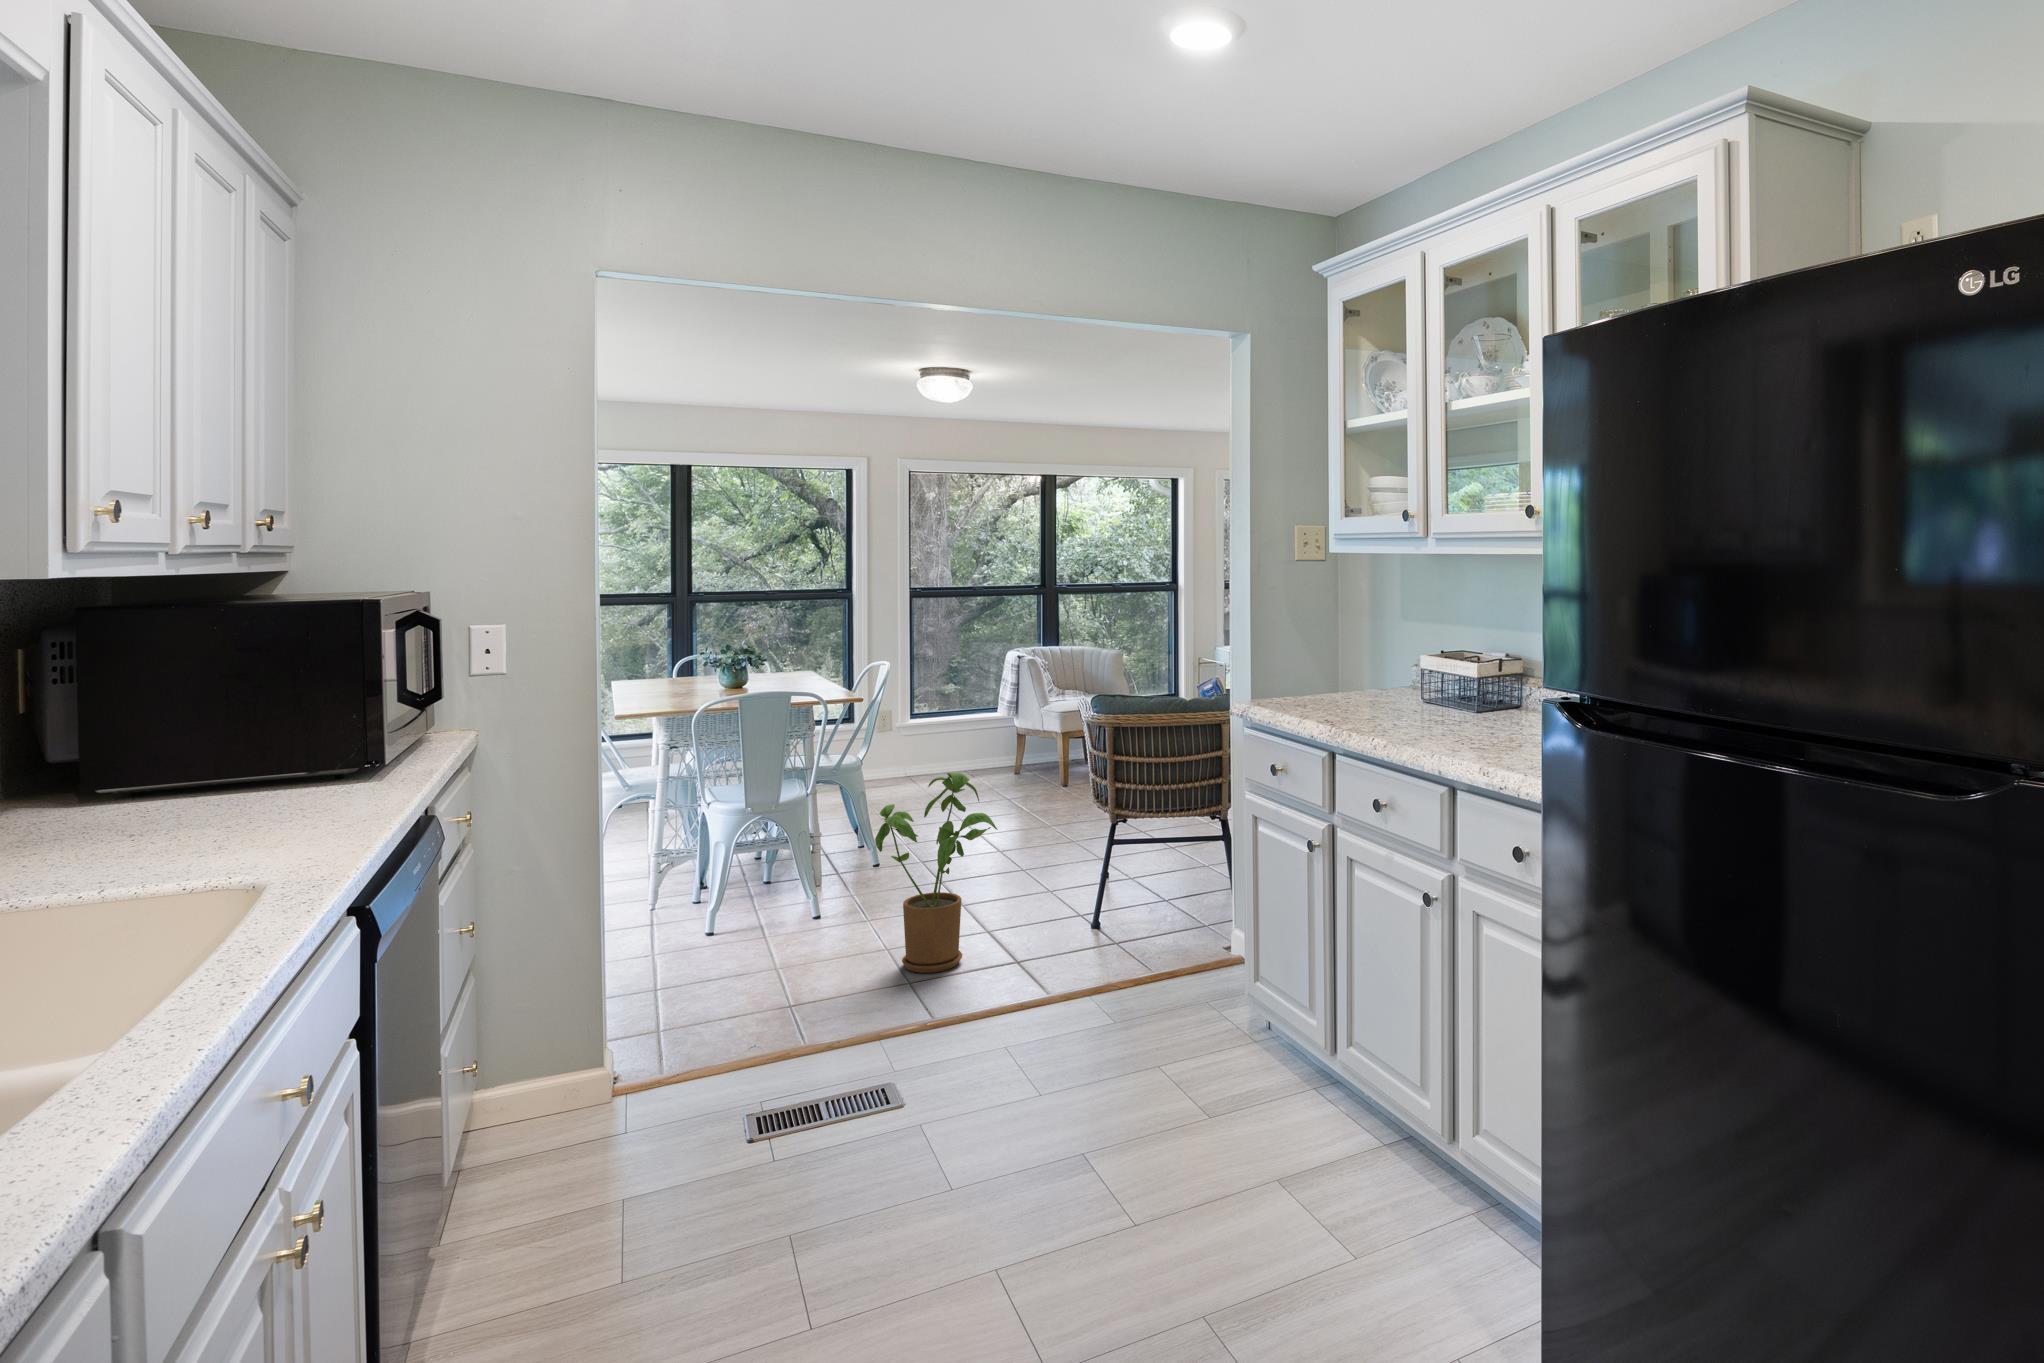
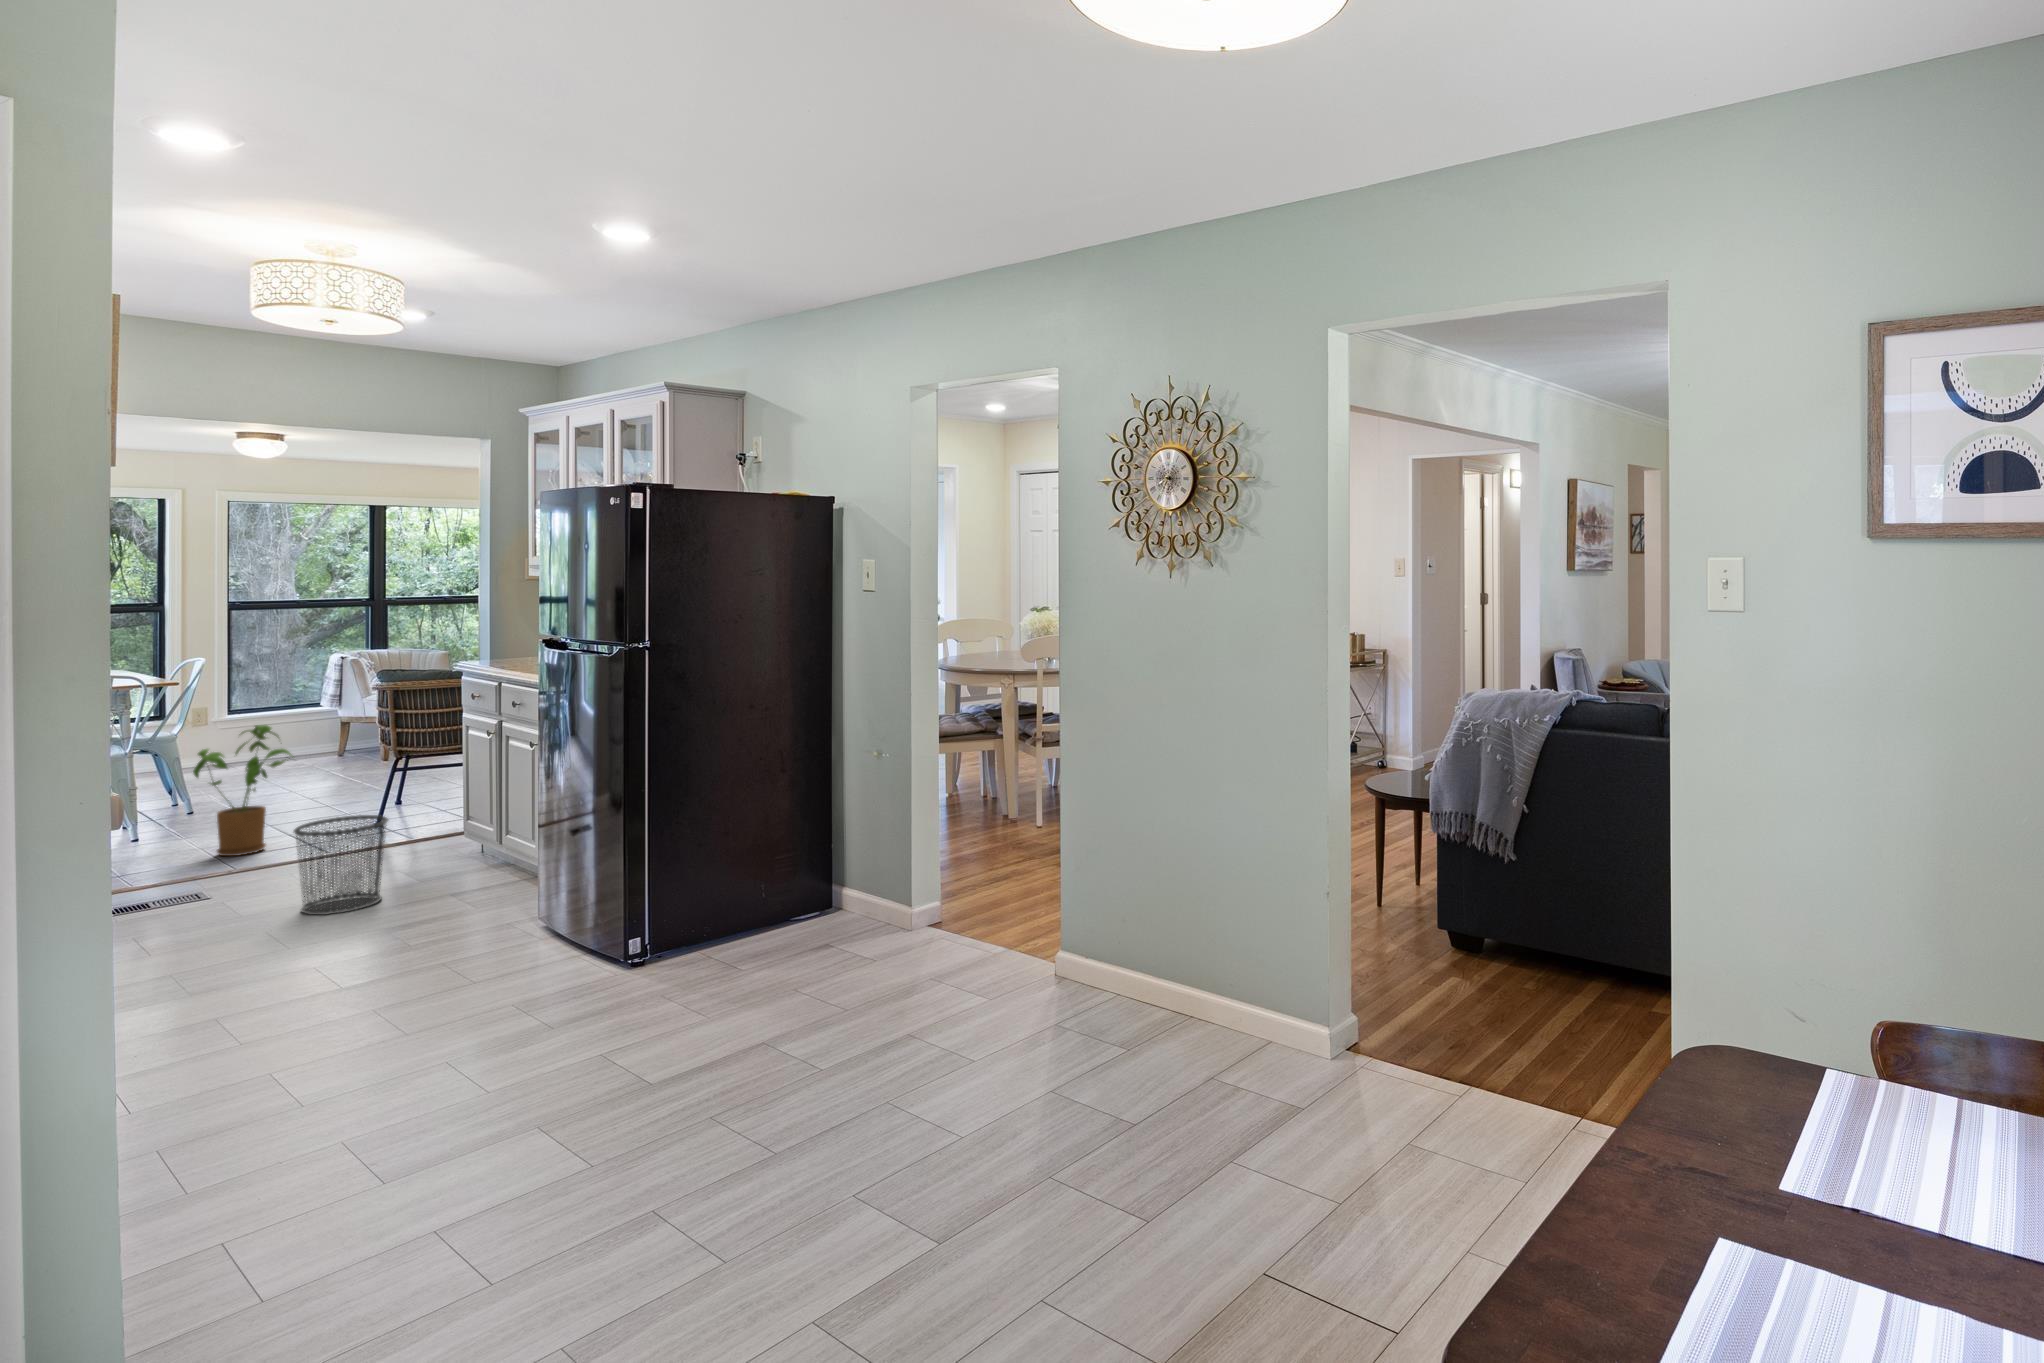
waste bin: none [1025,1007,1179,1236] -> present [293,815,388,915]

